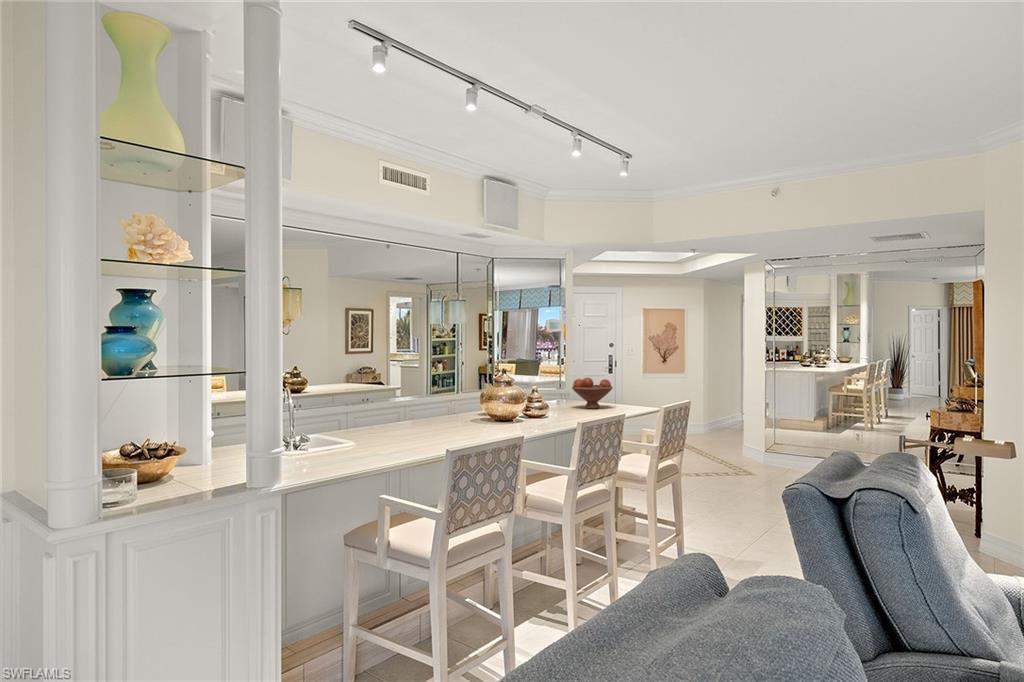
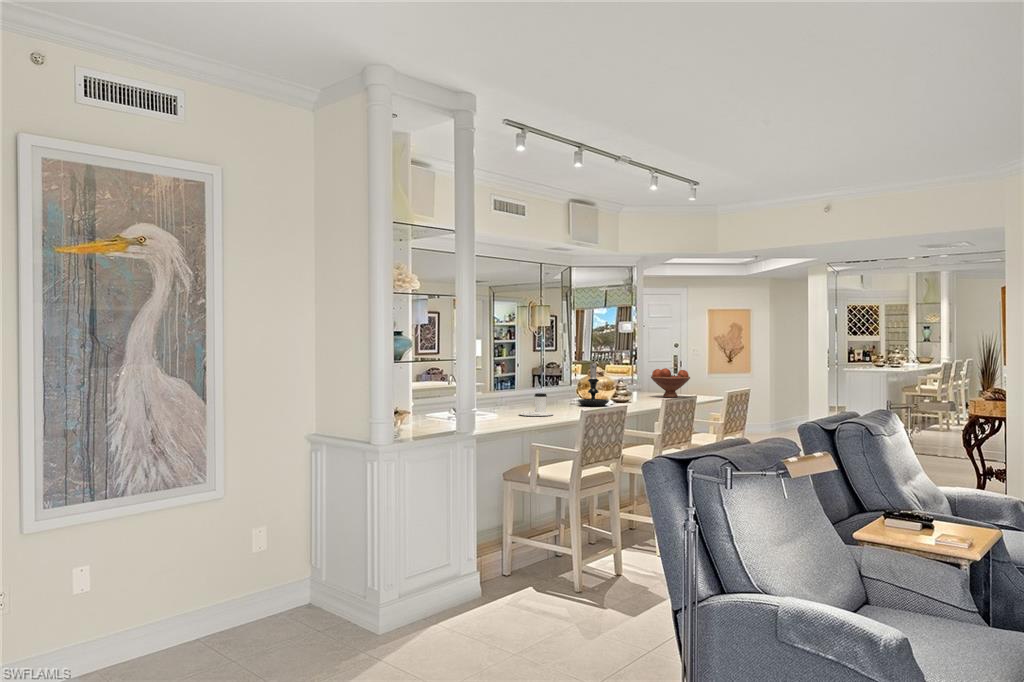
candle holder: none [486,375,519,426] -> present [578,363,609,406]
coffee cup: none [405,419,446,446] -> present [519,393,553,416]

